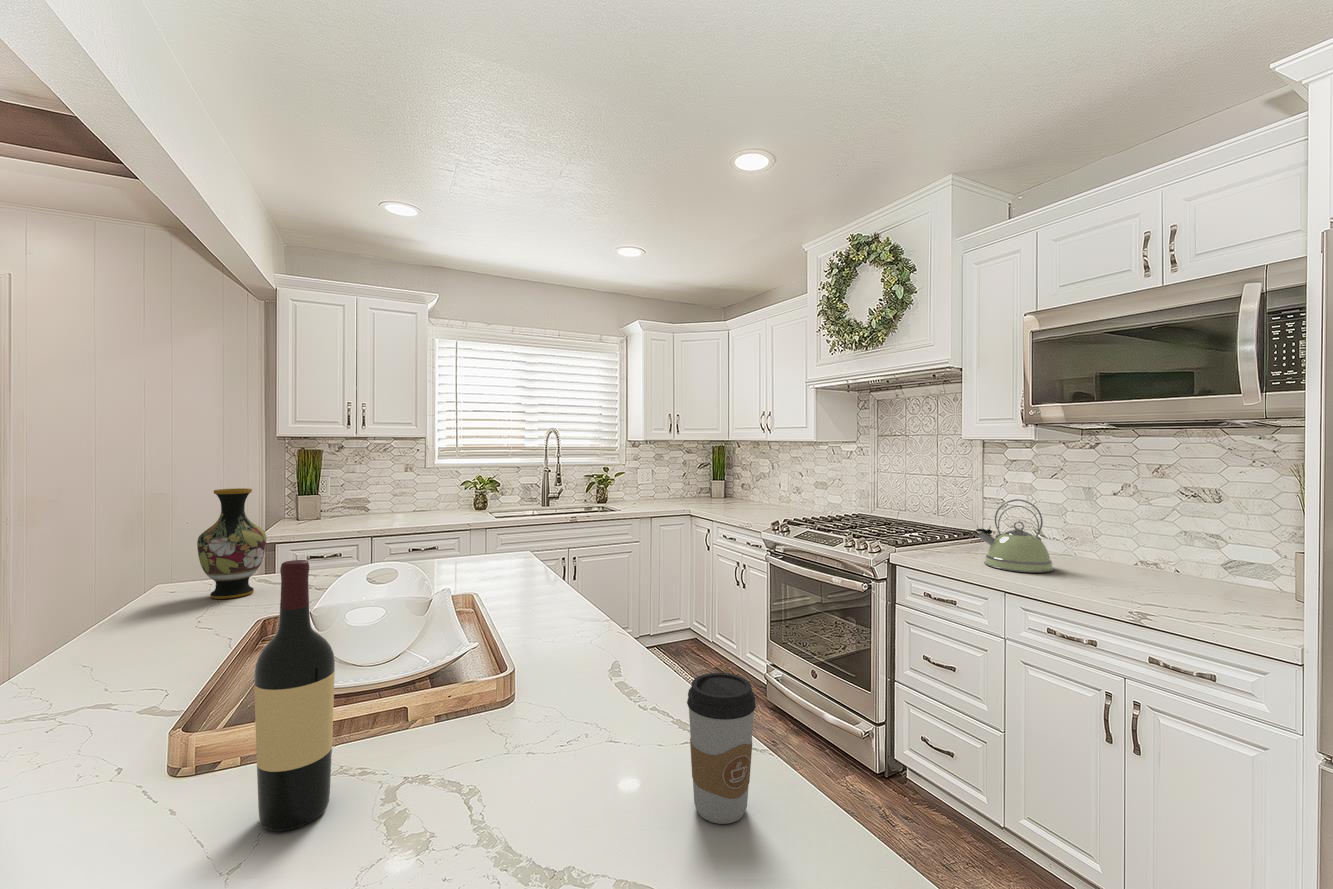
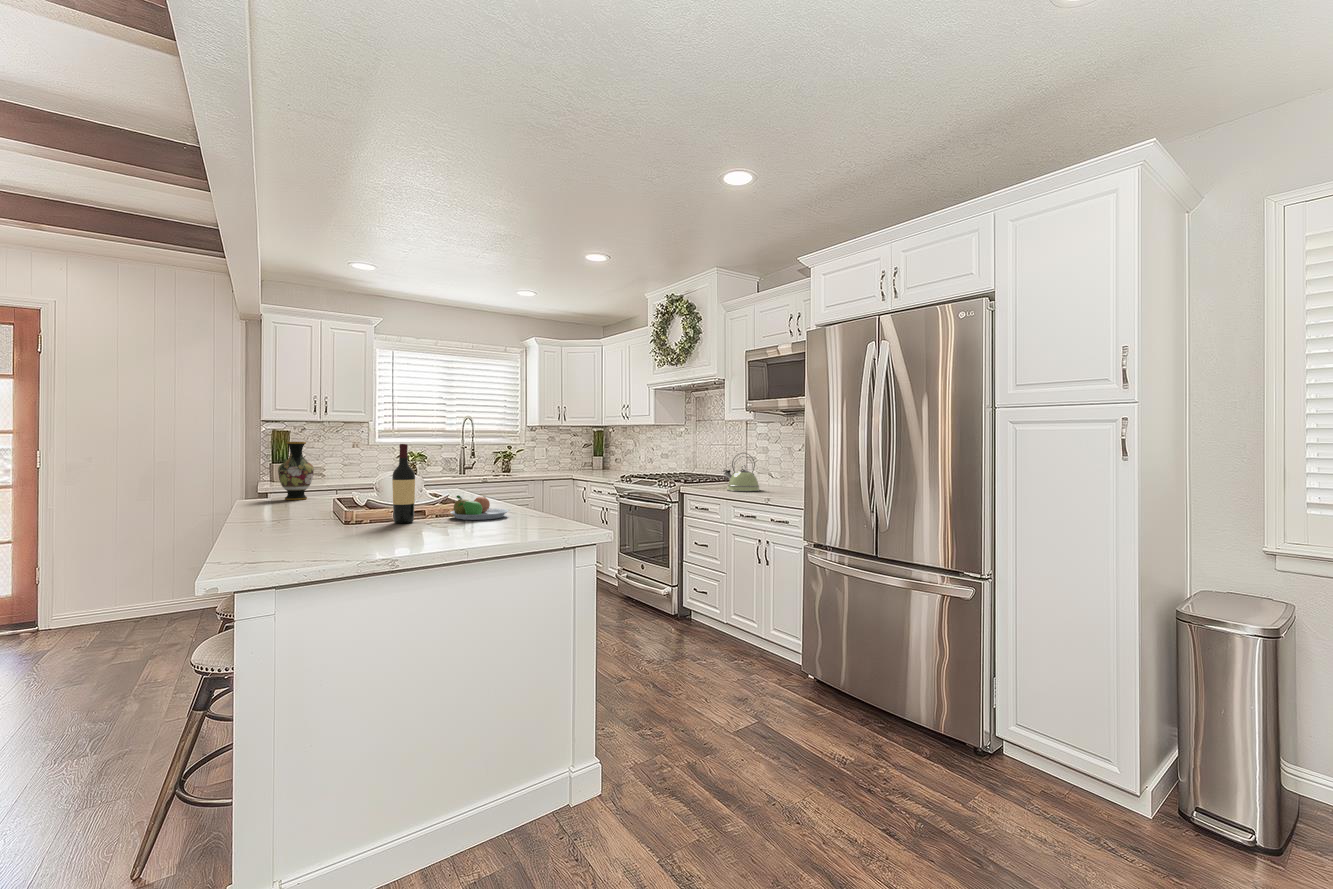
coffee cup: present [687,673,756,824] -> none [528,482,550,521]
fruit bowl: none [452,675,621,795] -> present [450,495,508,520]

